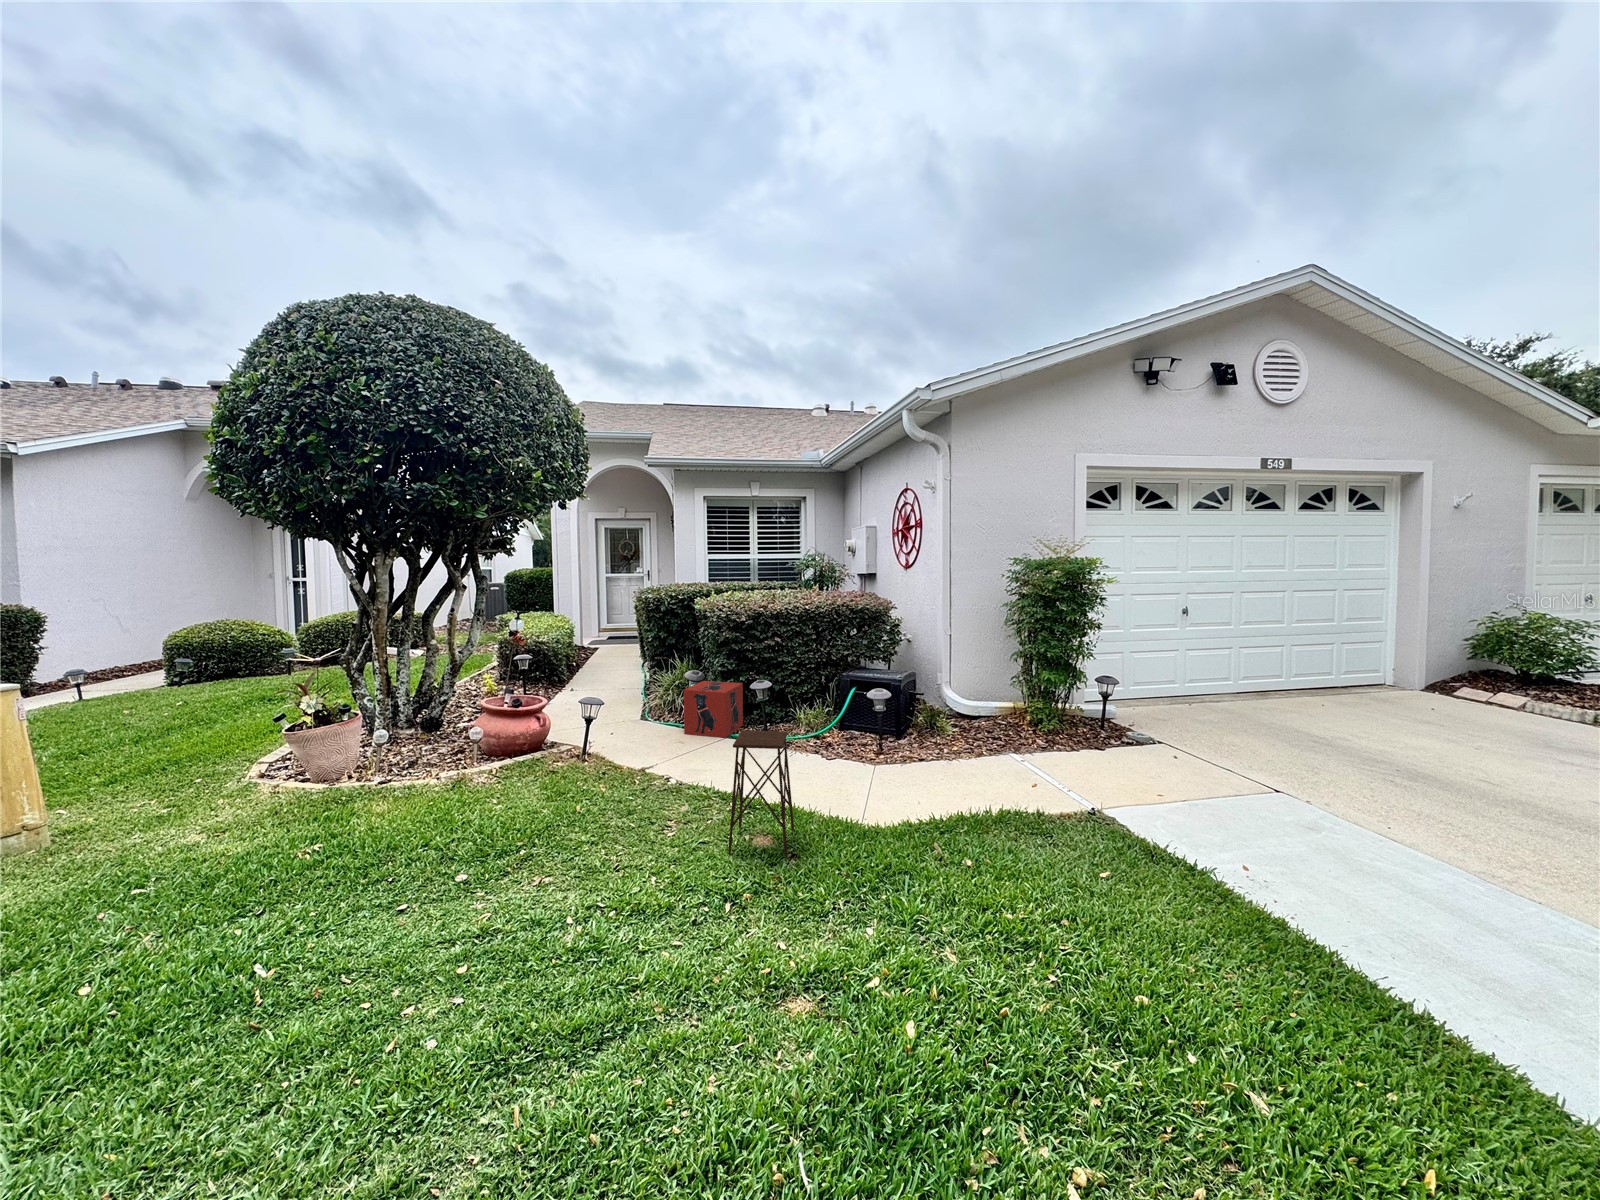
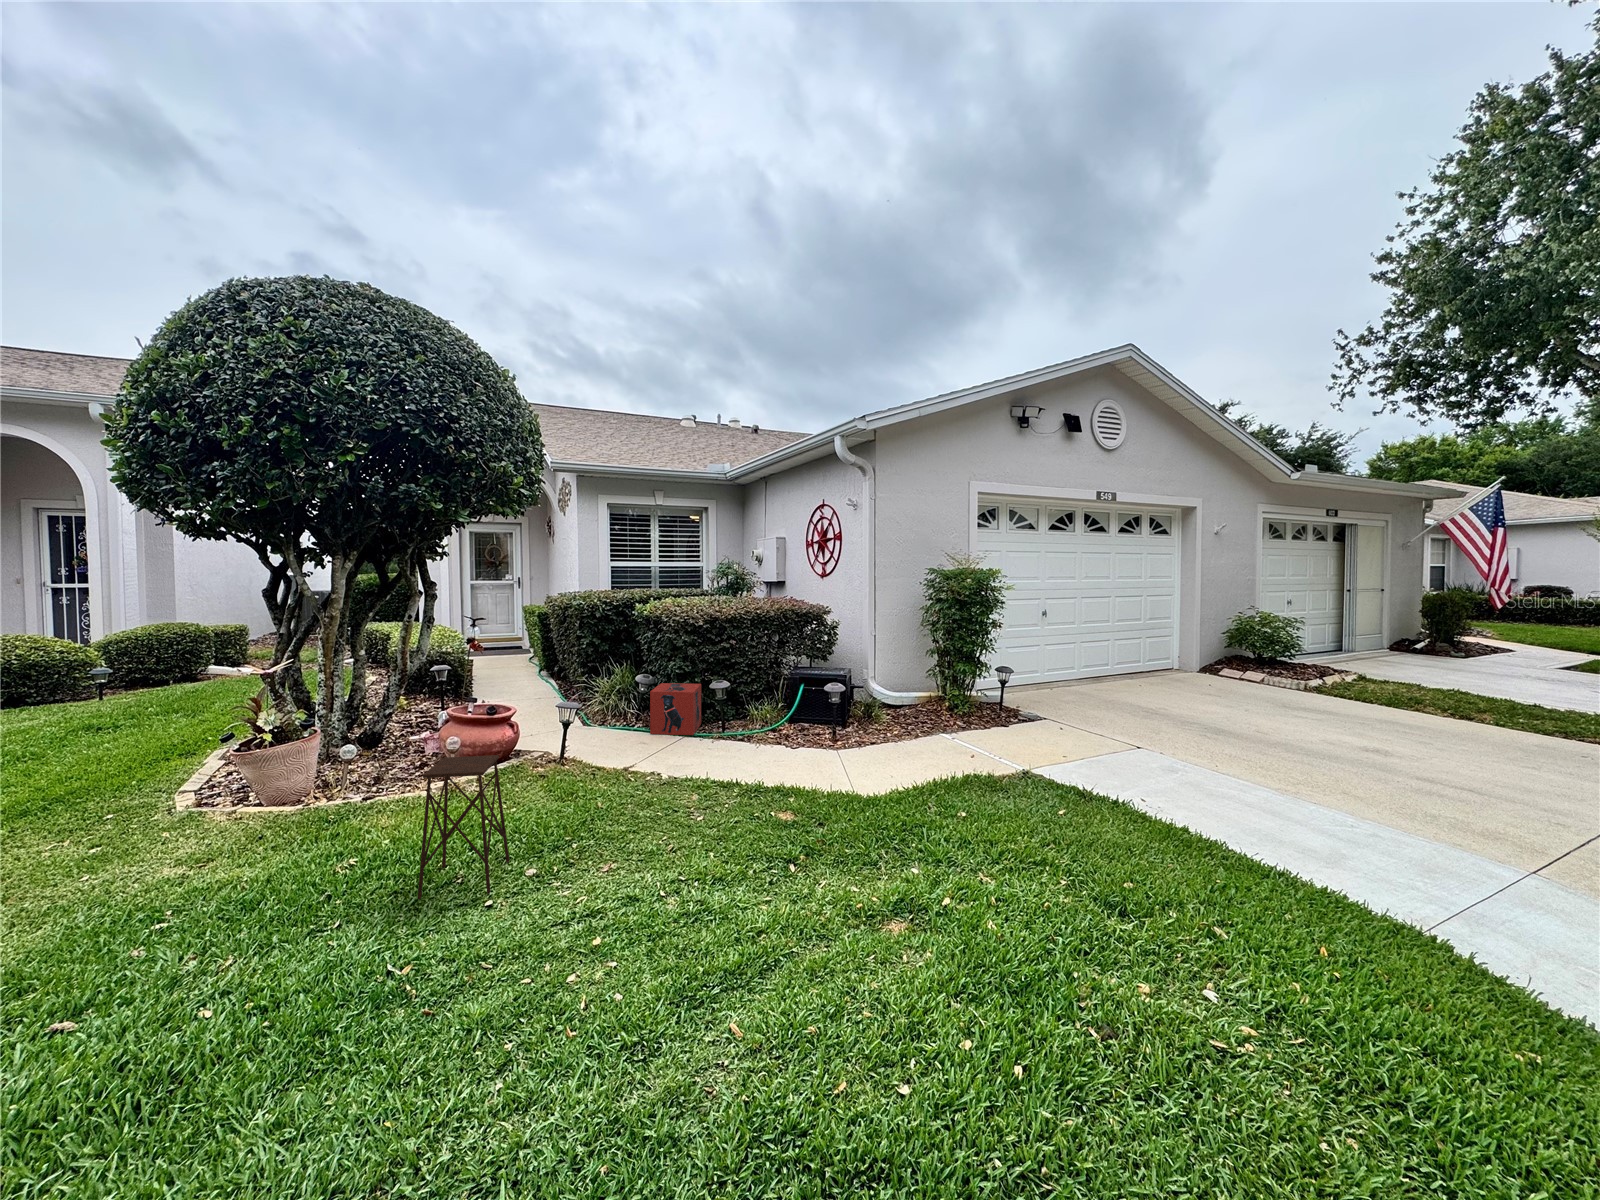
side table: present [728,730,794,855] -> present [418,755,510,899]

